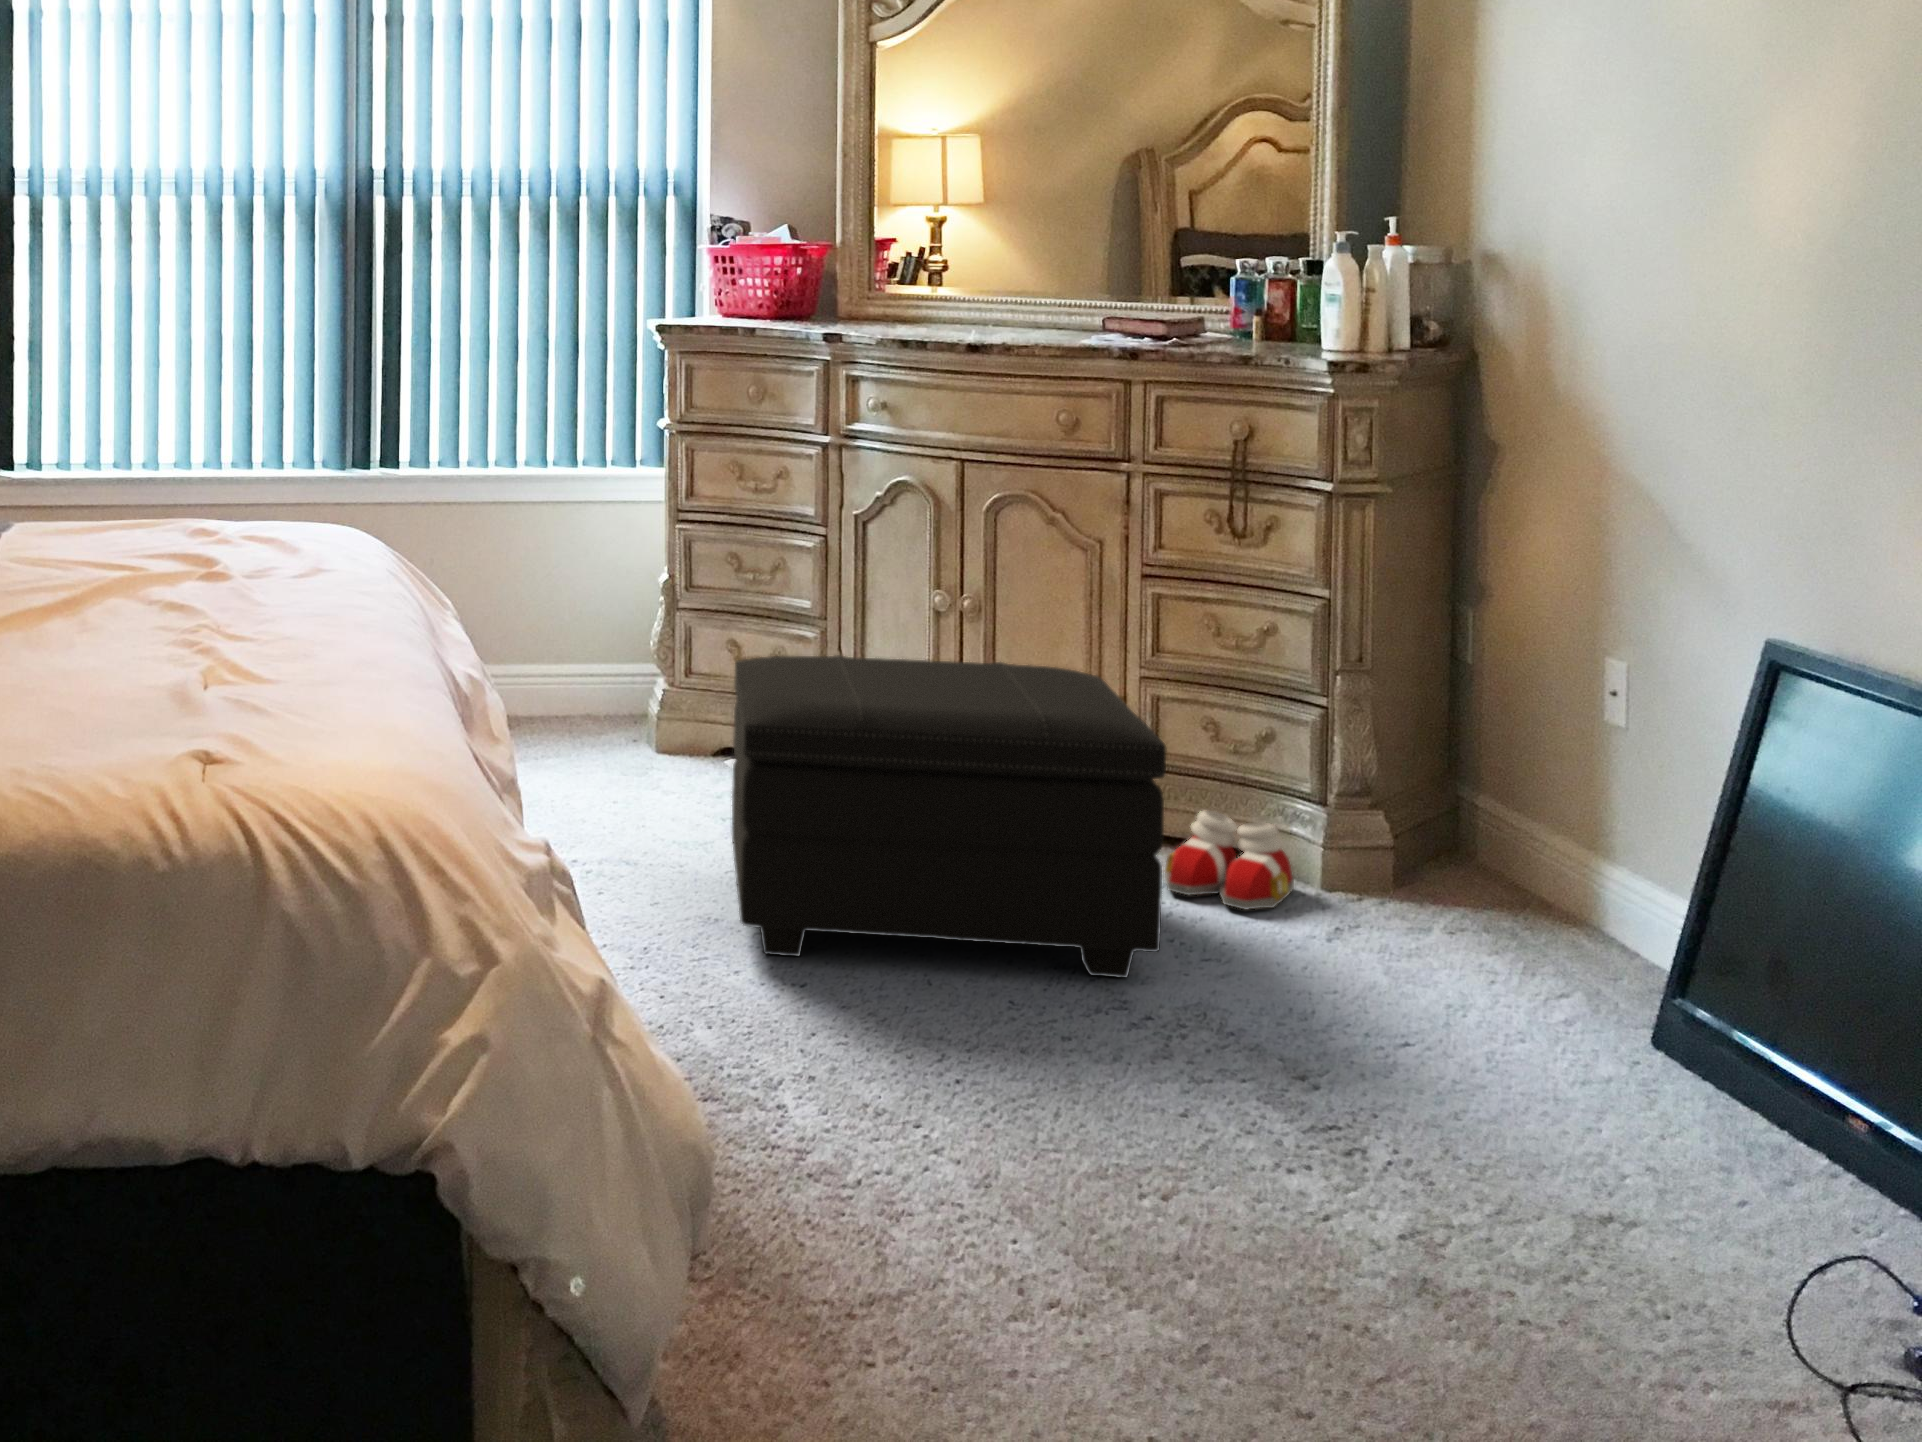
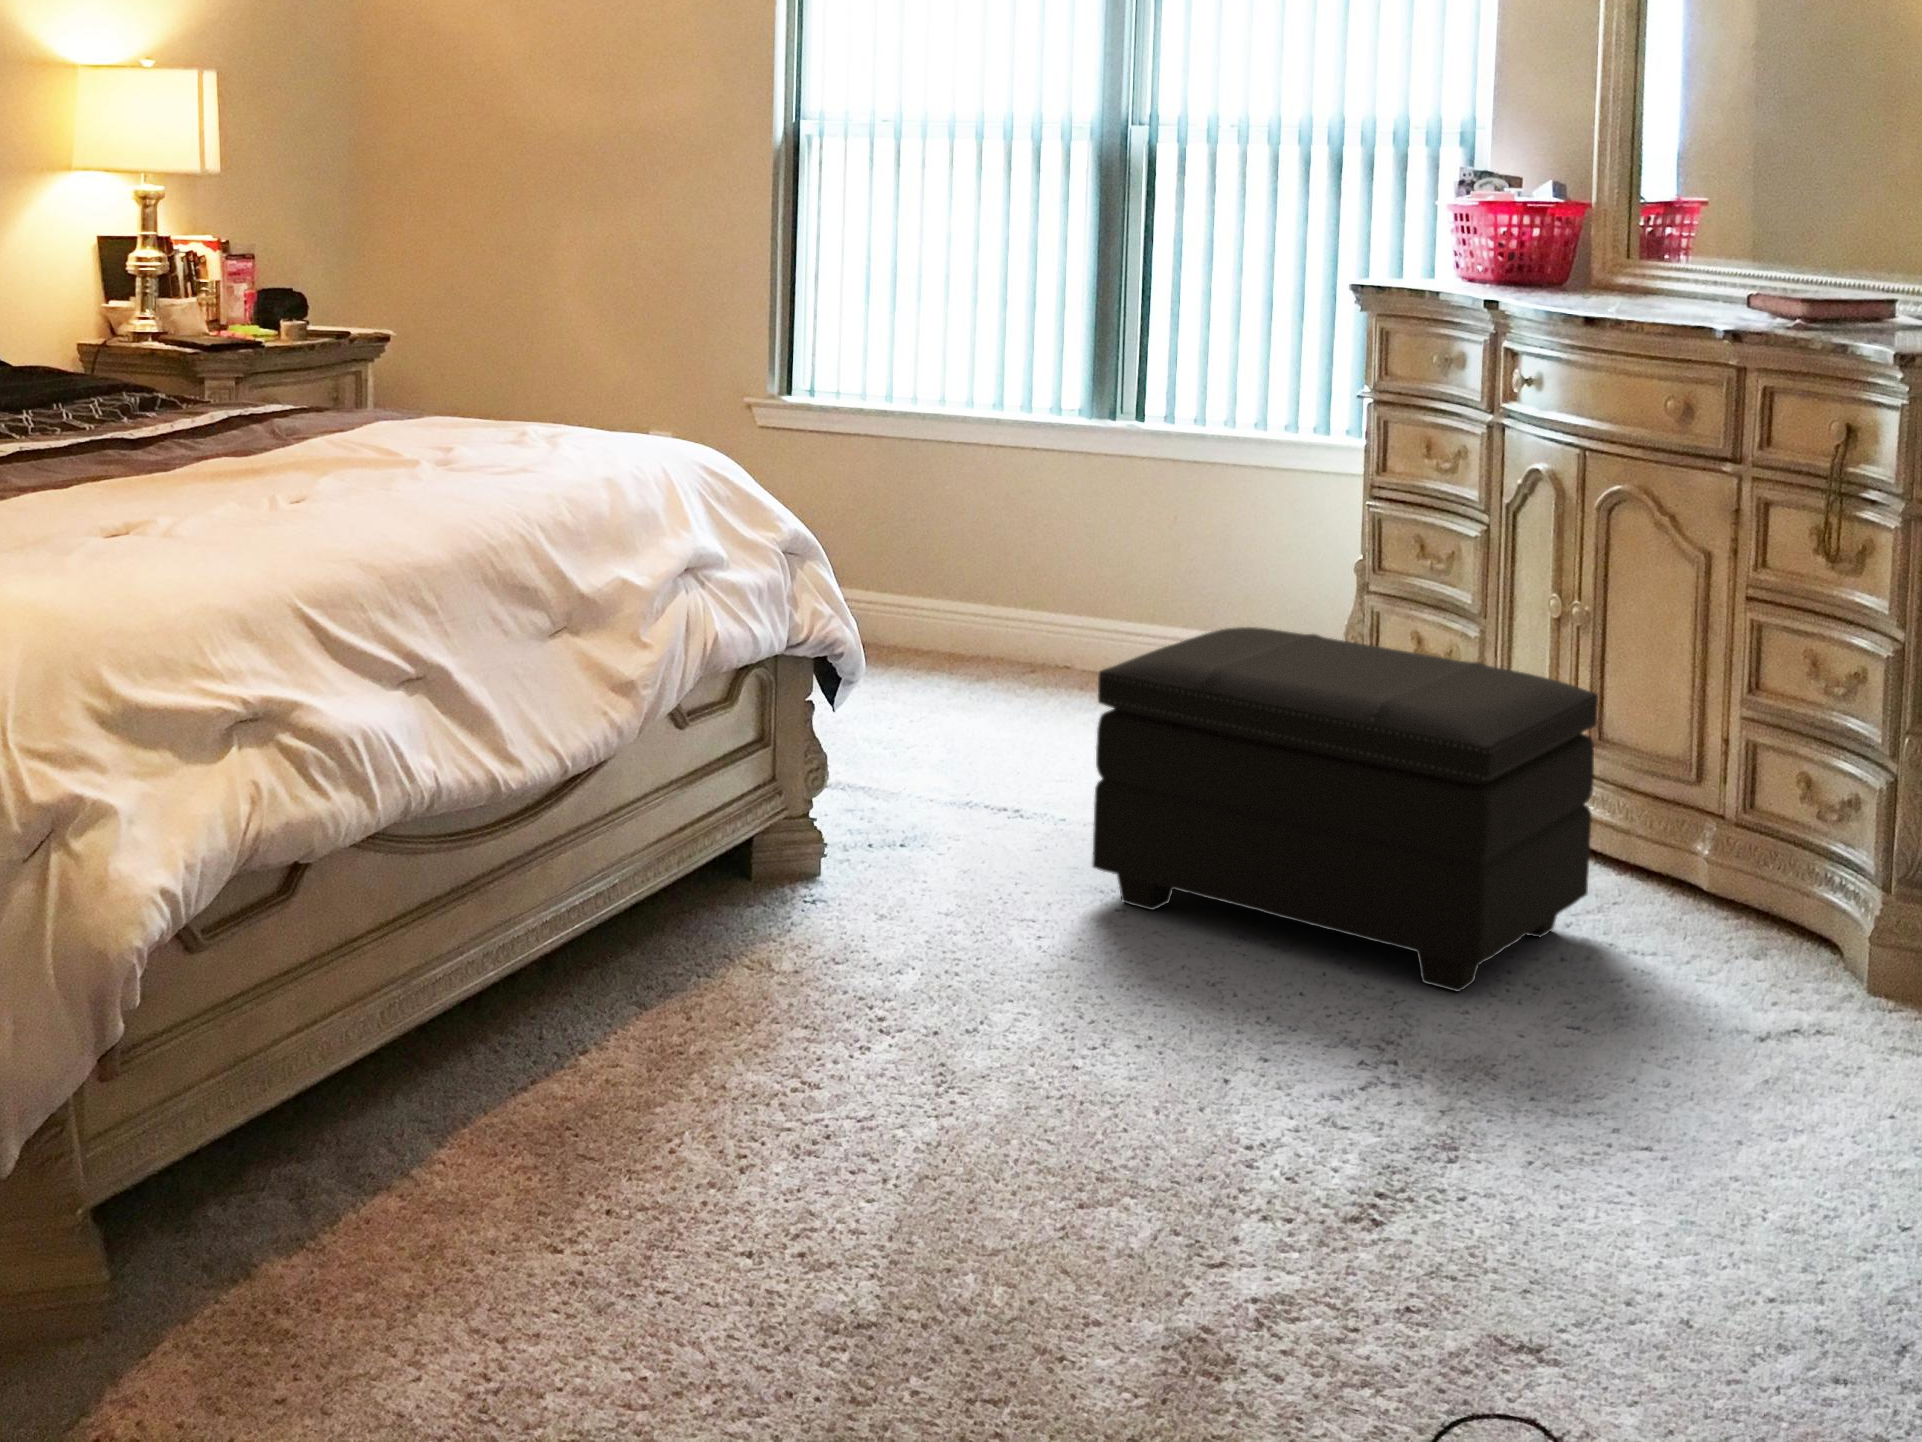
slippers: present [1165,810,1294,909] -> none [1664,875,1839,986]

